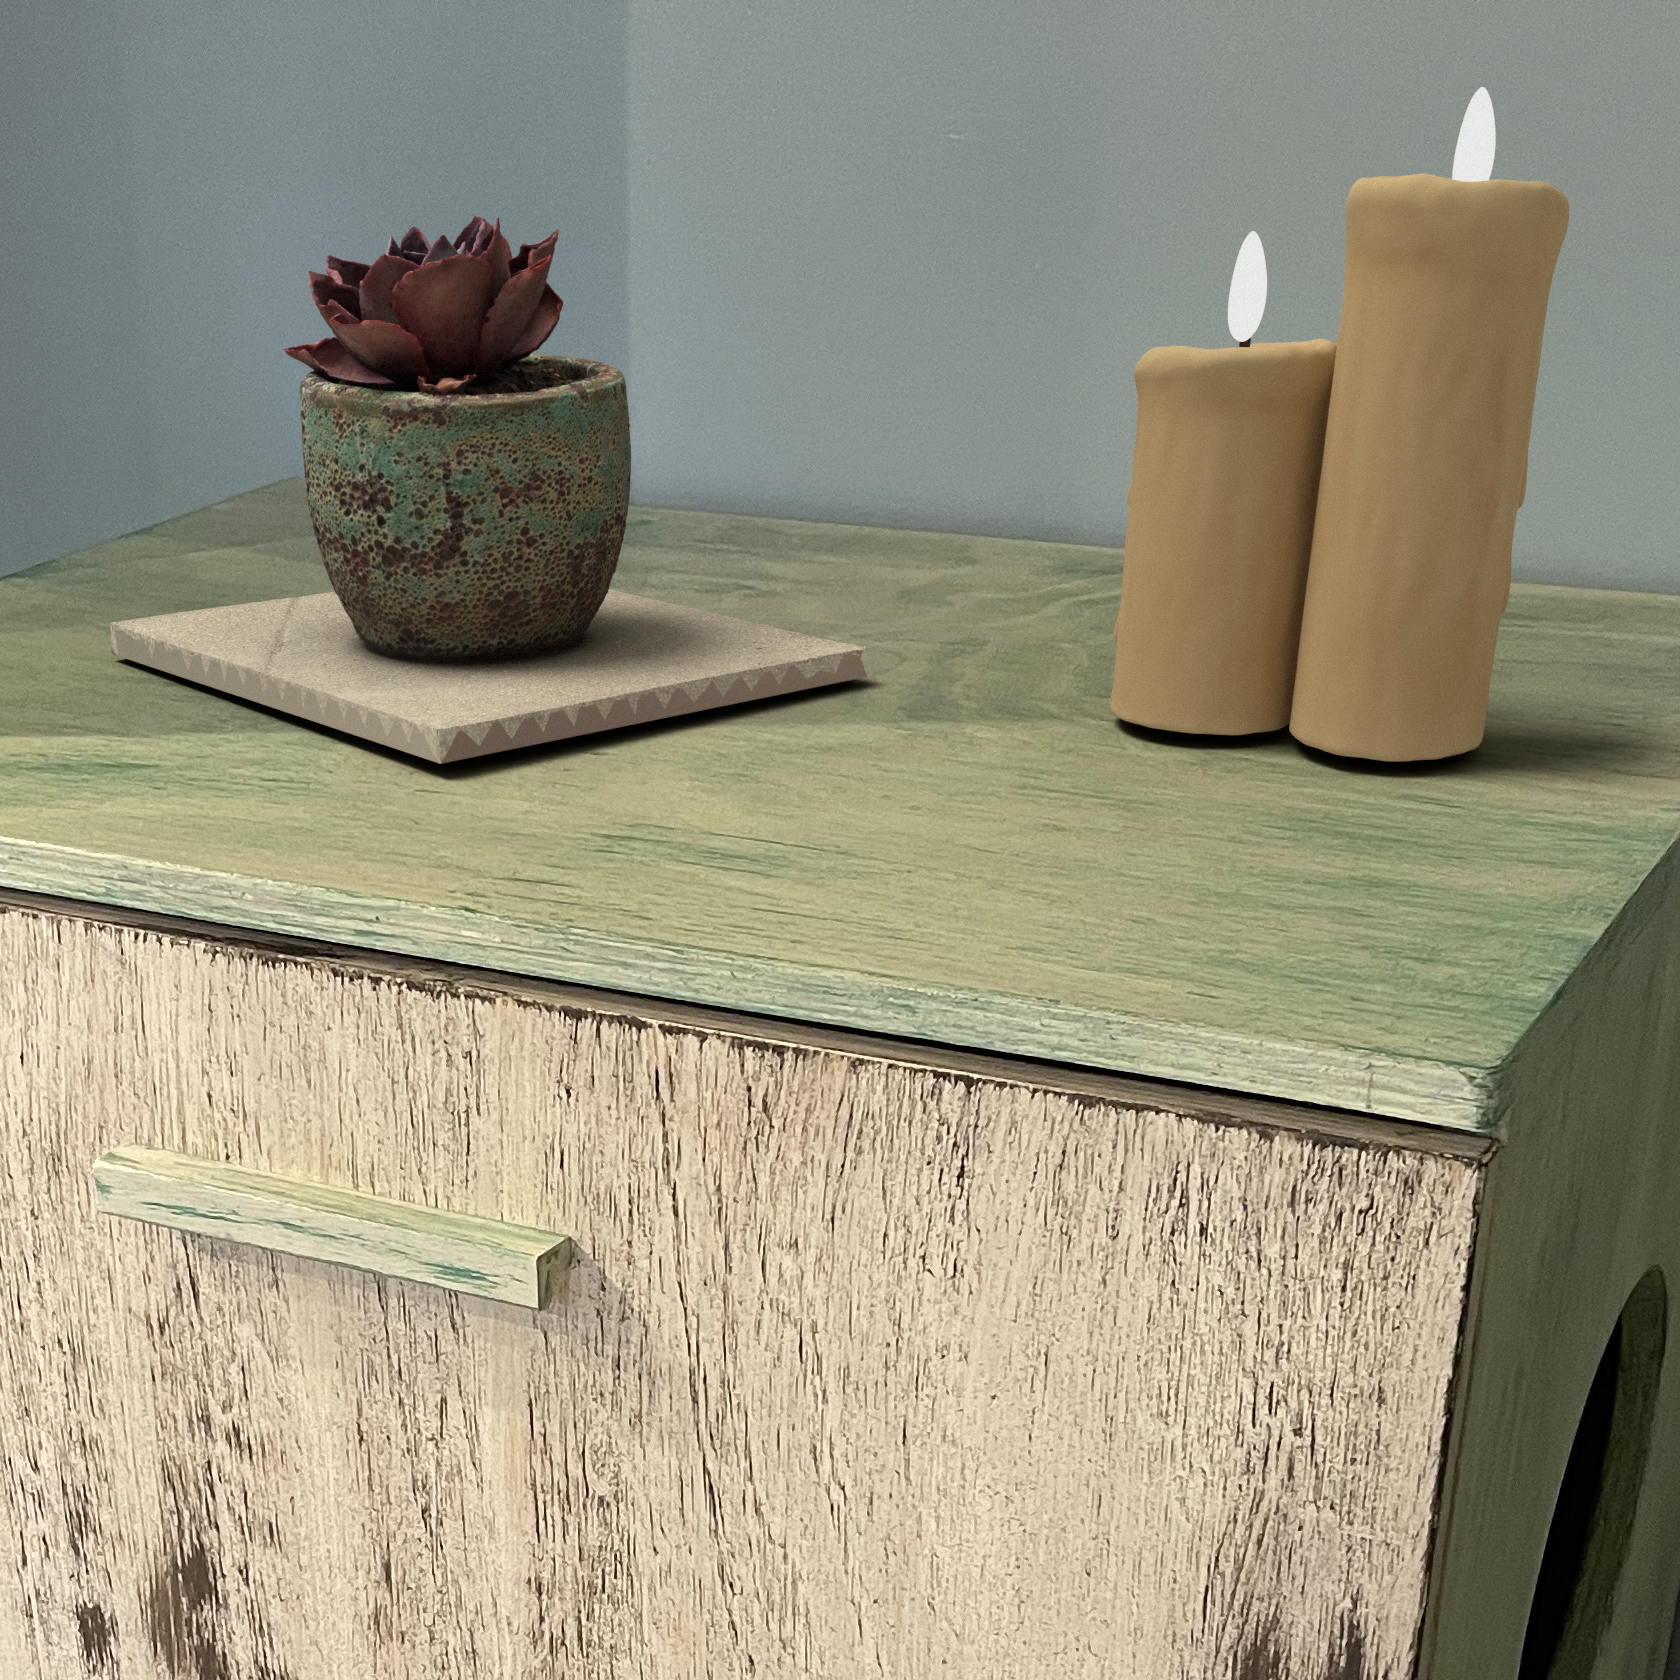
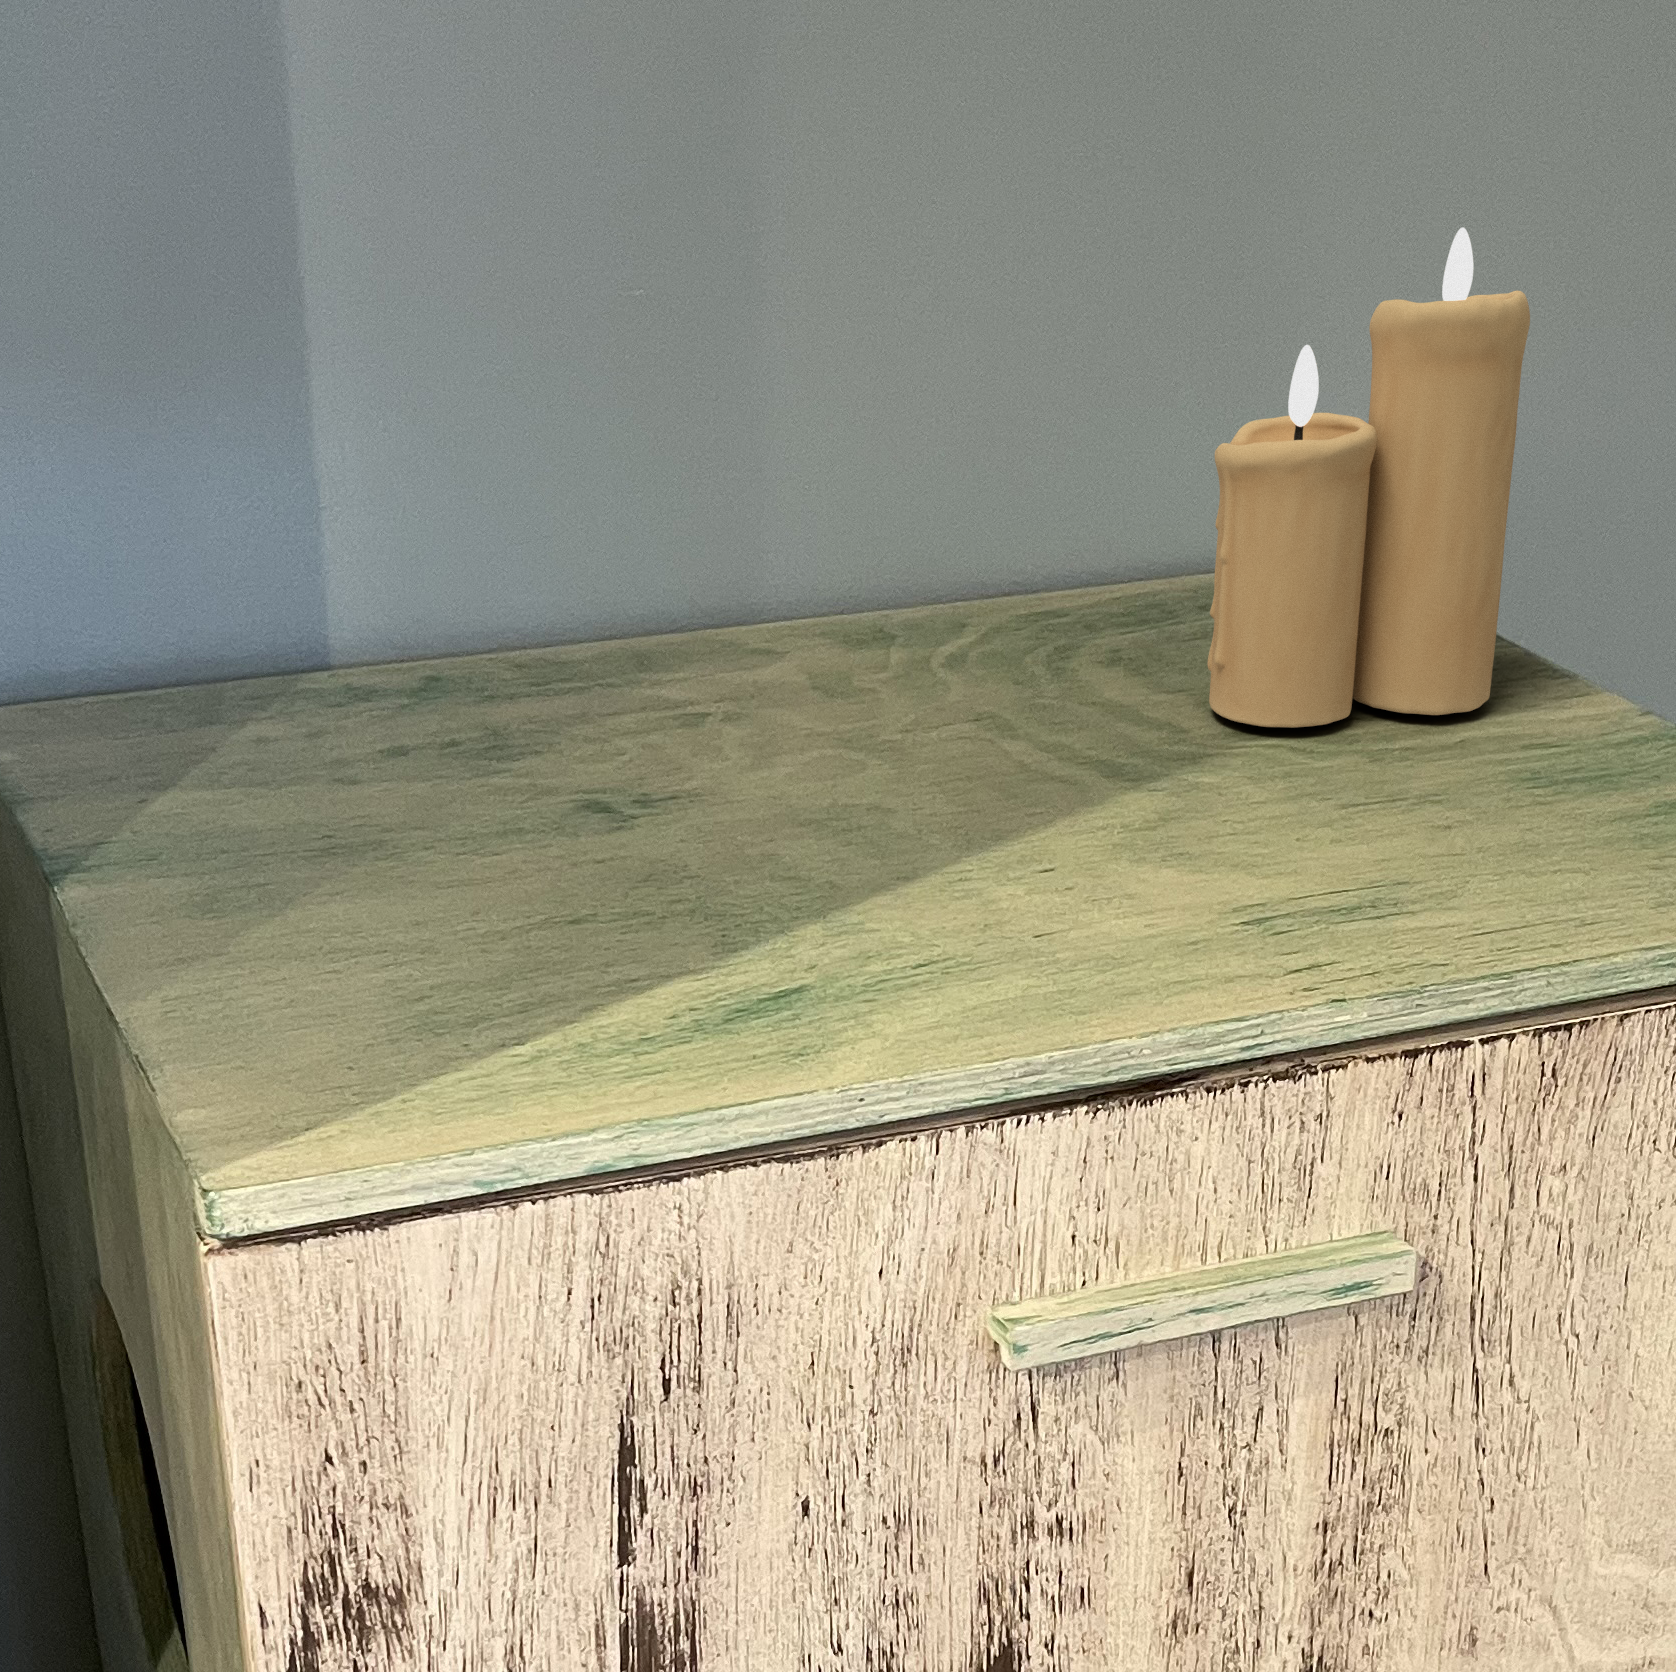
succulent plant: present [110,216,867,764] -> none [422,418,1011,905]

